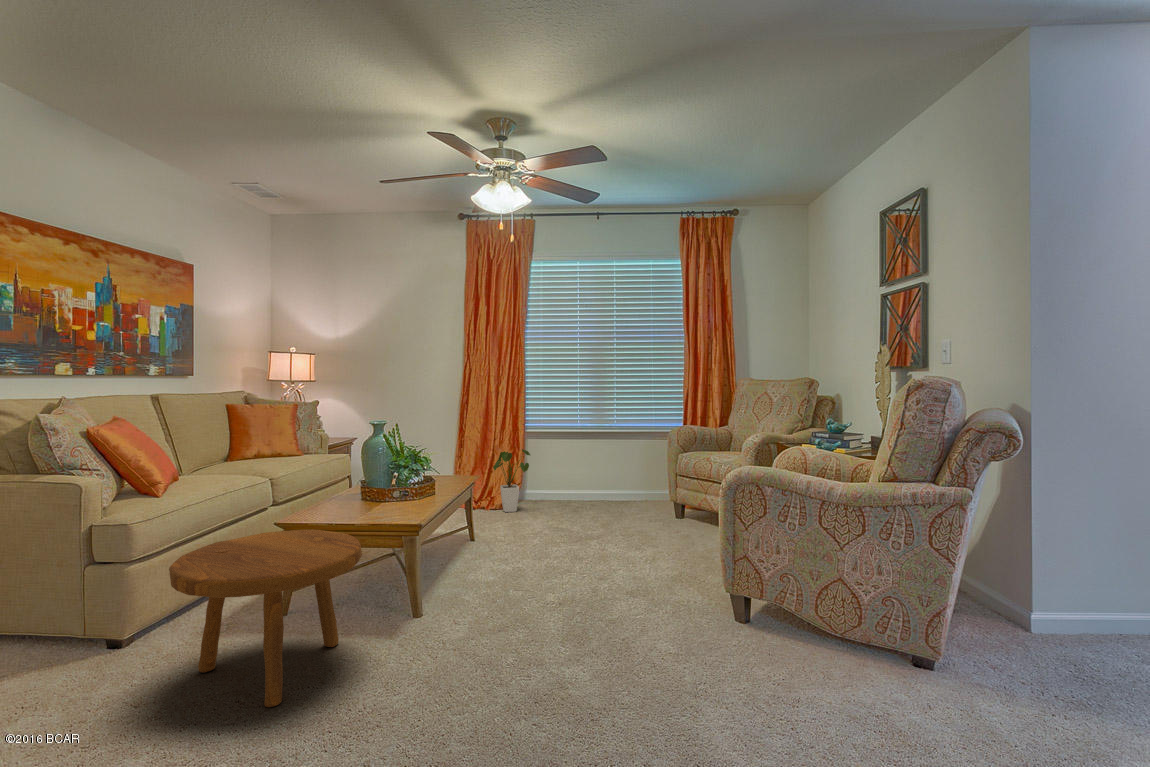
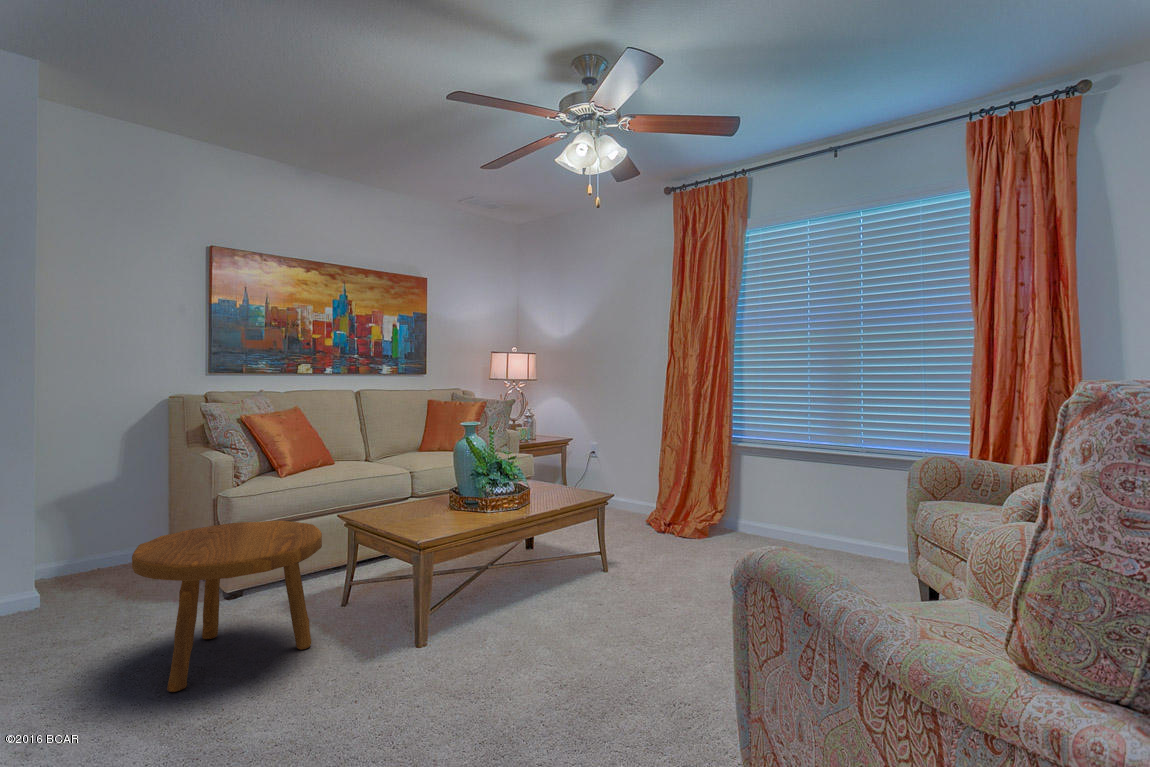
house plant: present [493,449,530,512] -> none [676,466,735,545]

